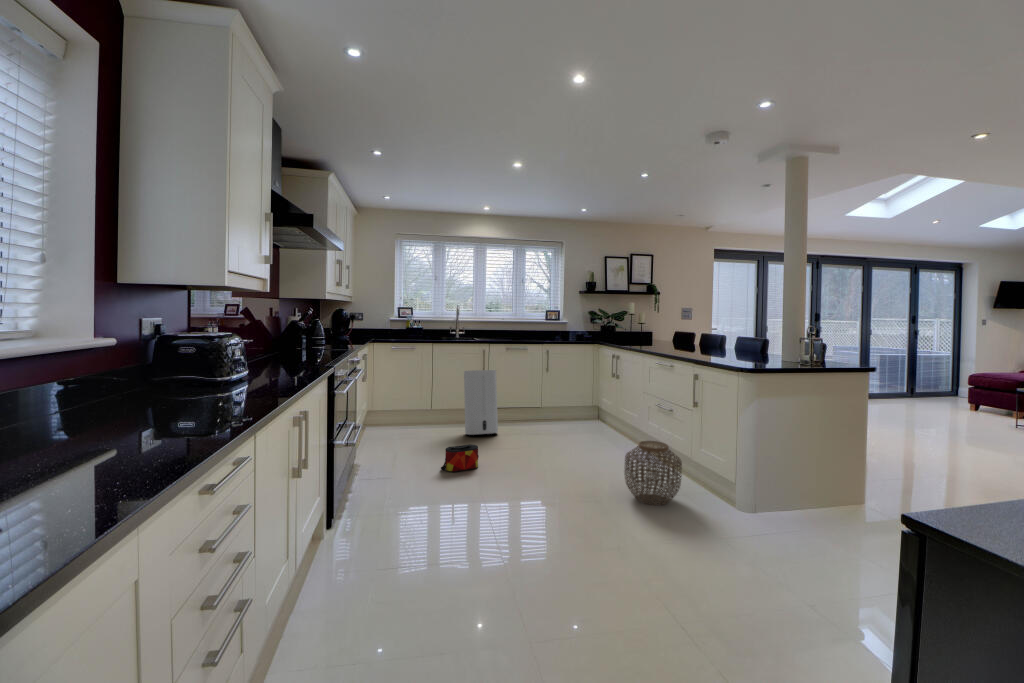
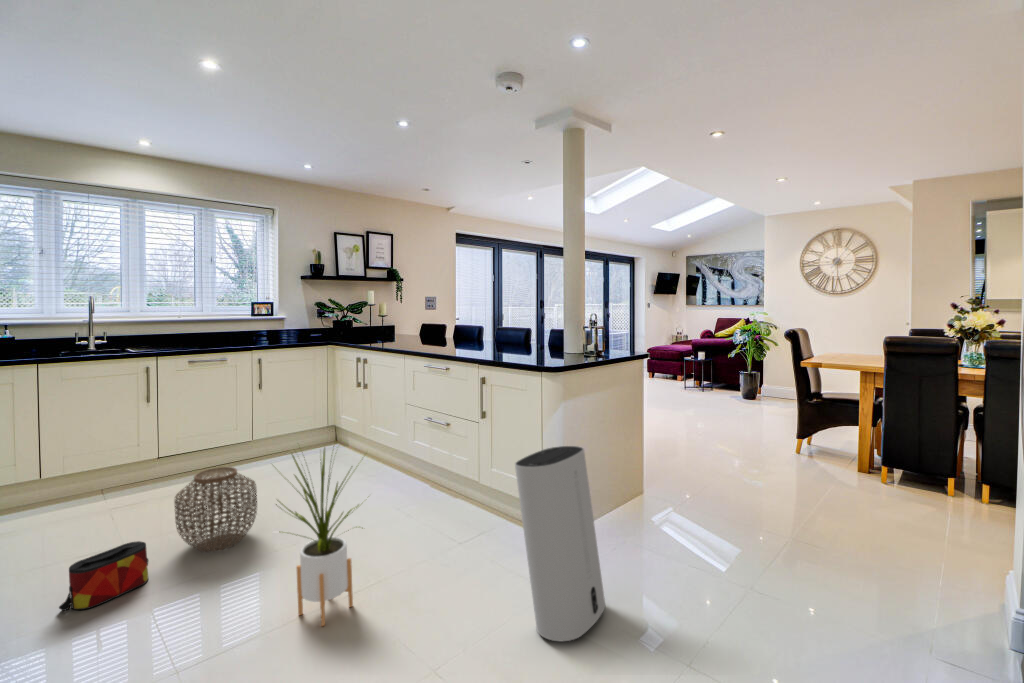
air purifier: present [464,370,498,435] -> present [515,446,605,641]
house plant: none [538,396,597,511] -> present [276,446,363,626]
woven basket: present [625,441,682,505] -> present [175,467,257,552]

